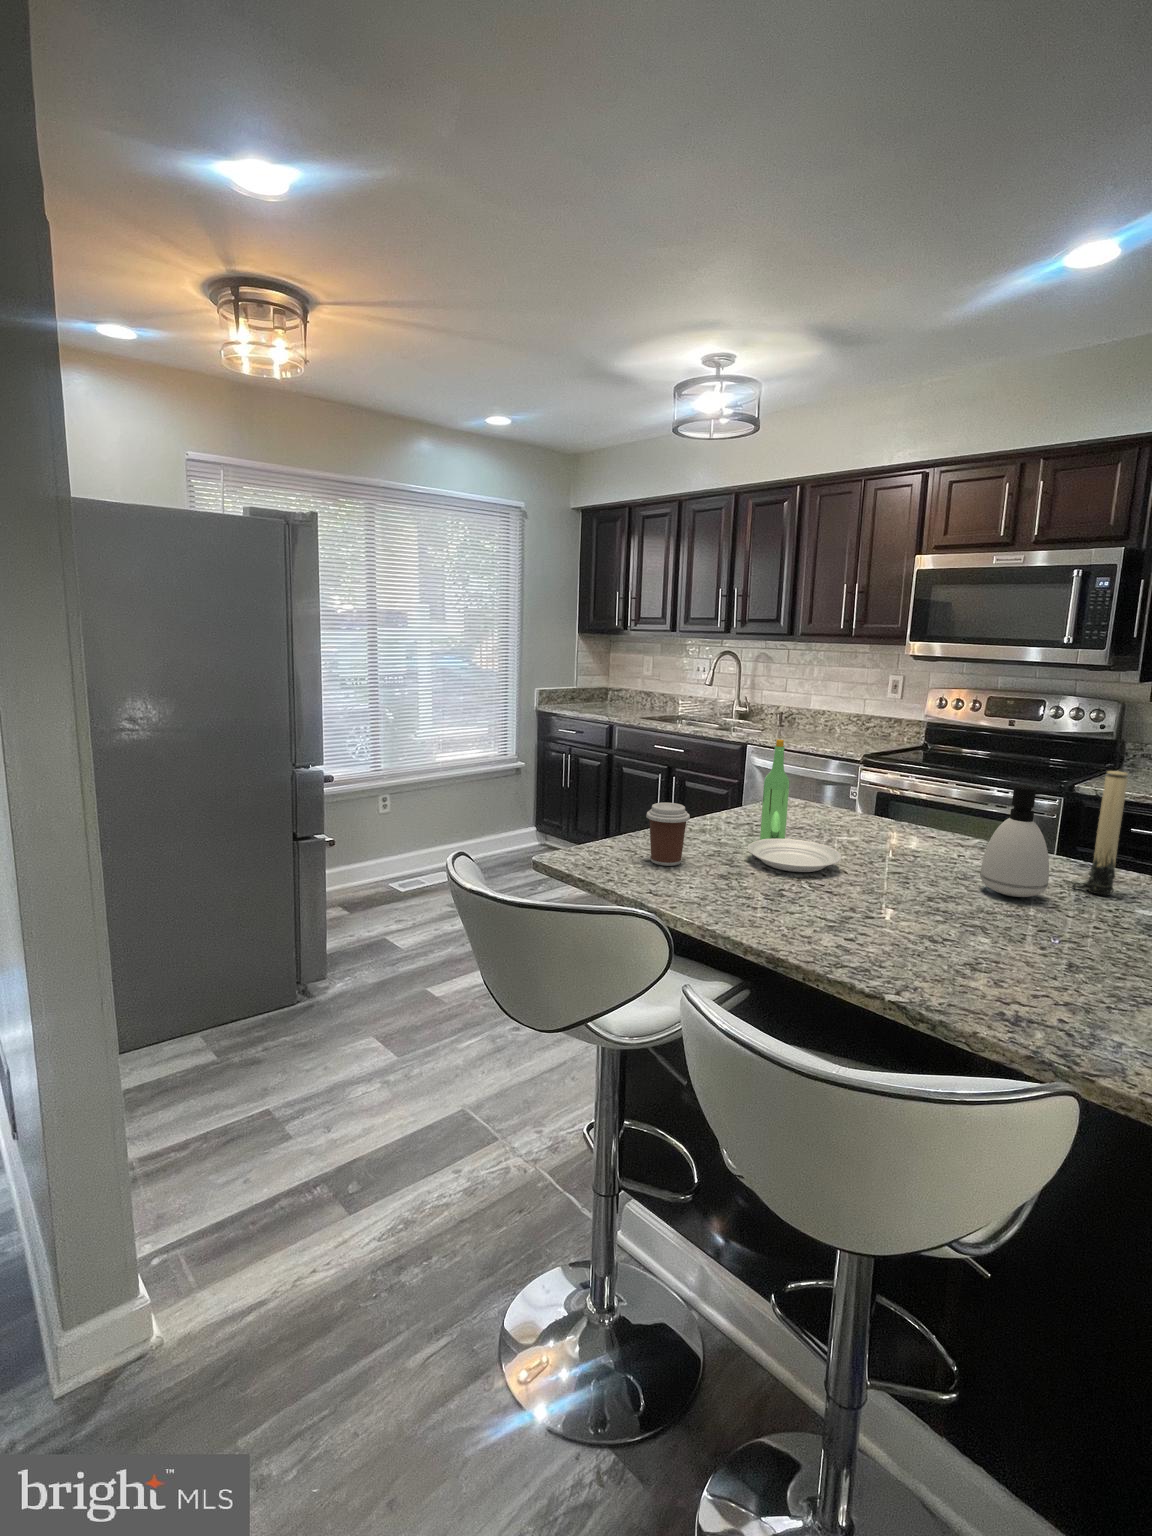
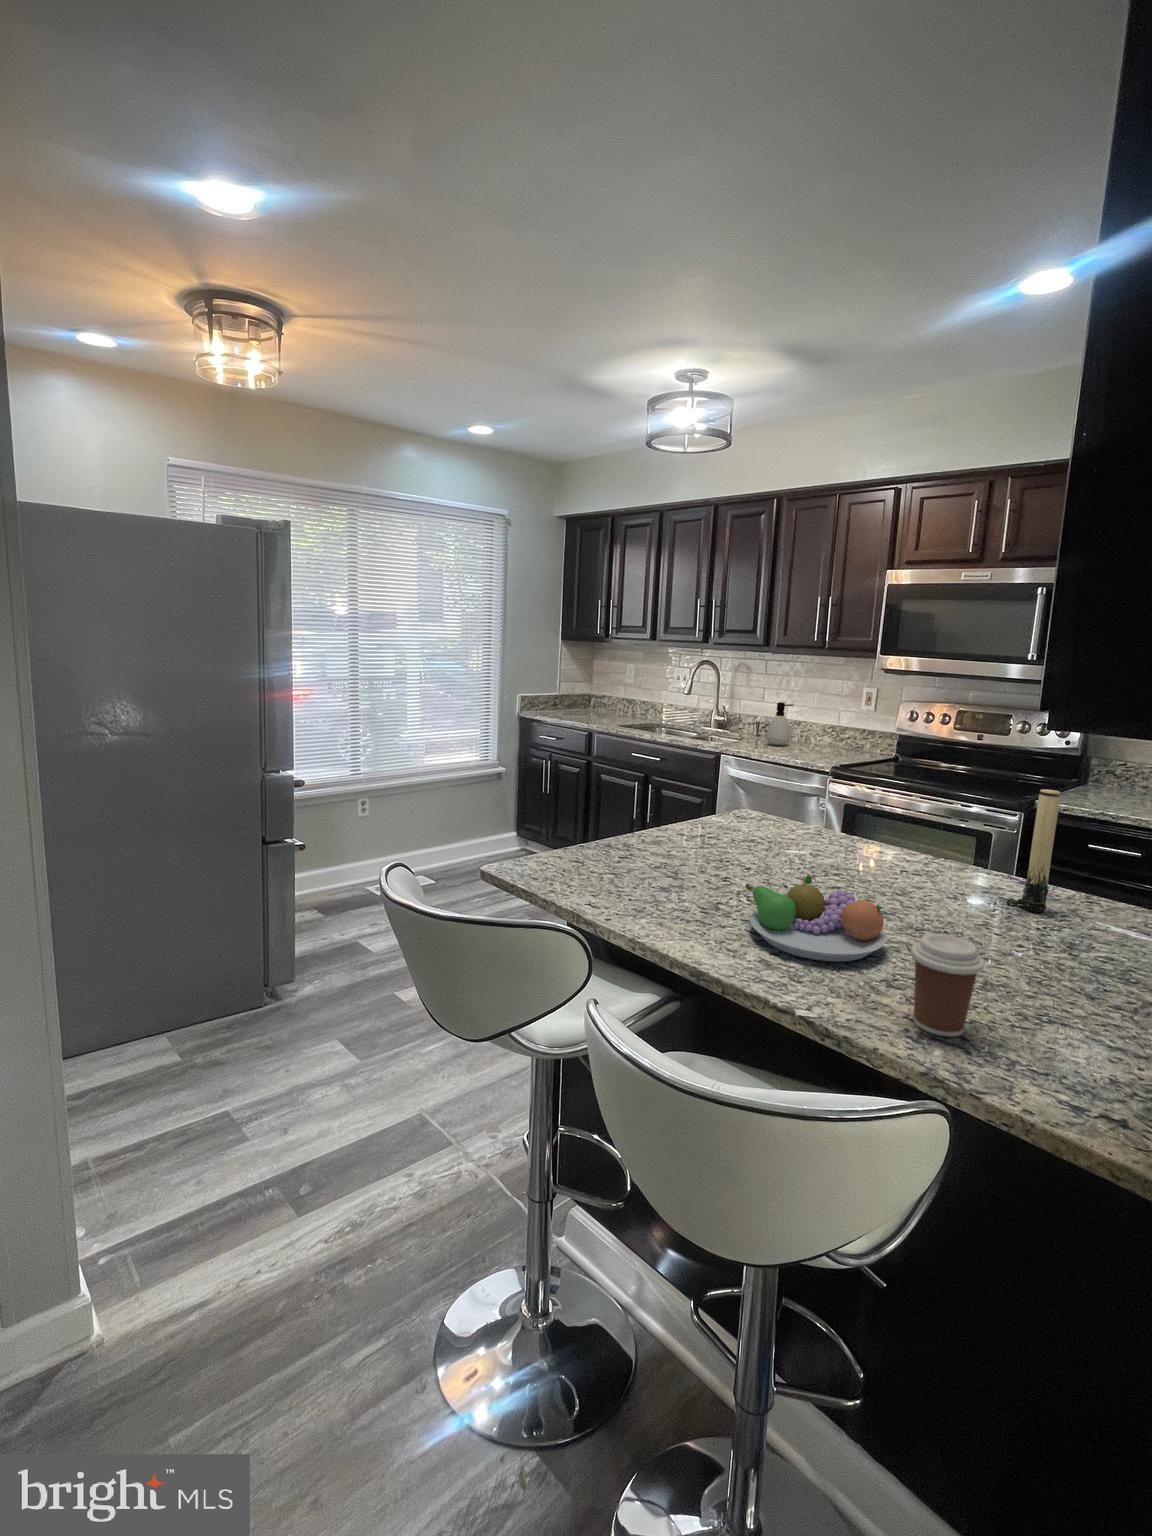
plate: present [747,739,841,872] -> none [690,753,781,885]
soap dispenser: present [980,785,1057,897] -> present [766,702,793,745]
coffee cup: present [647,803,690,866] -> present [911,934,984,1037]
fruit bowl: none [814,860,965,946] -> present [745,875,887,962]

